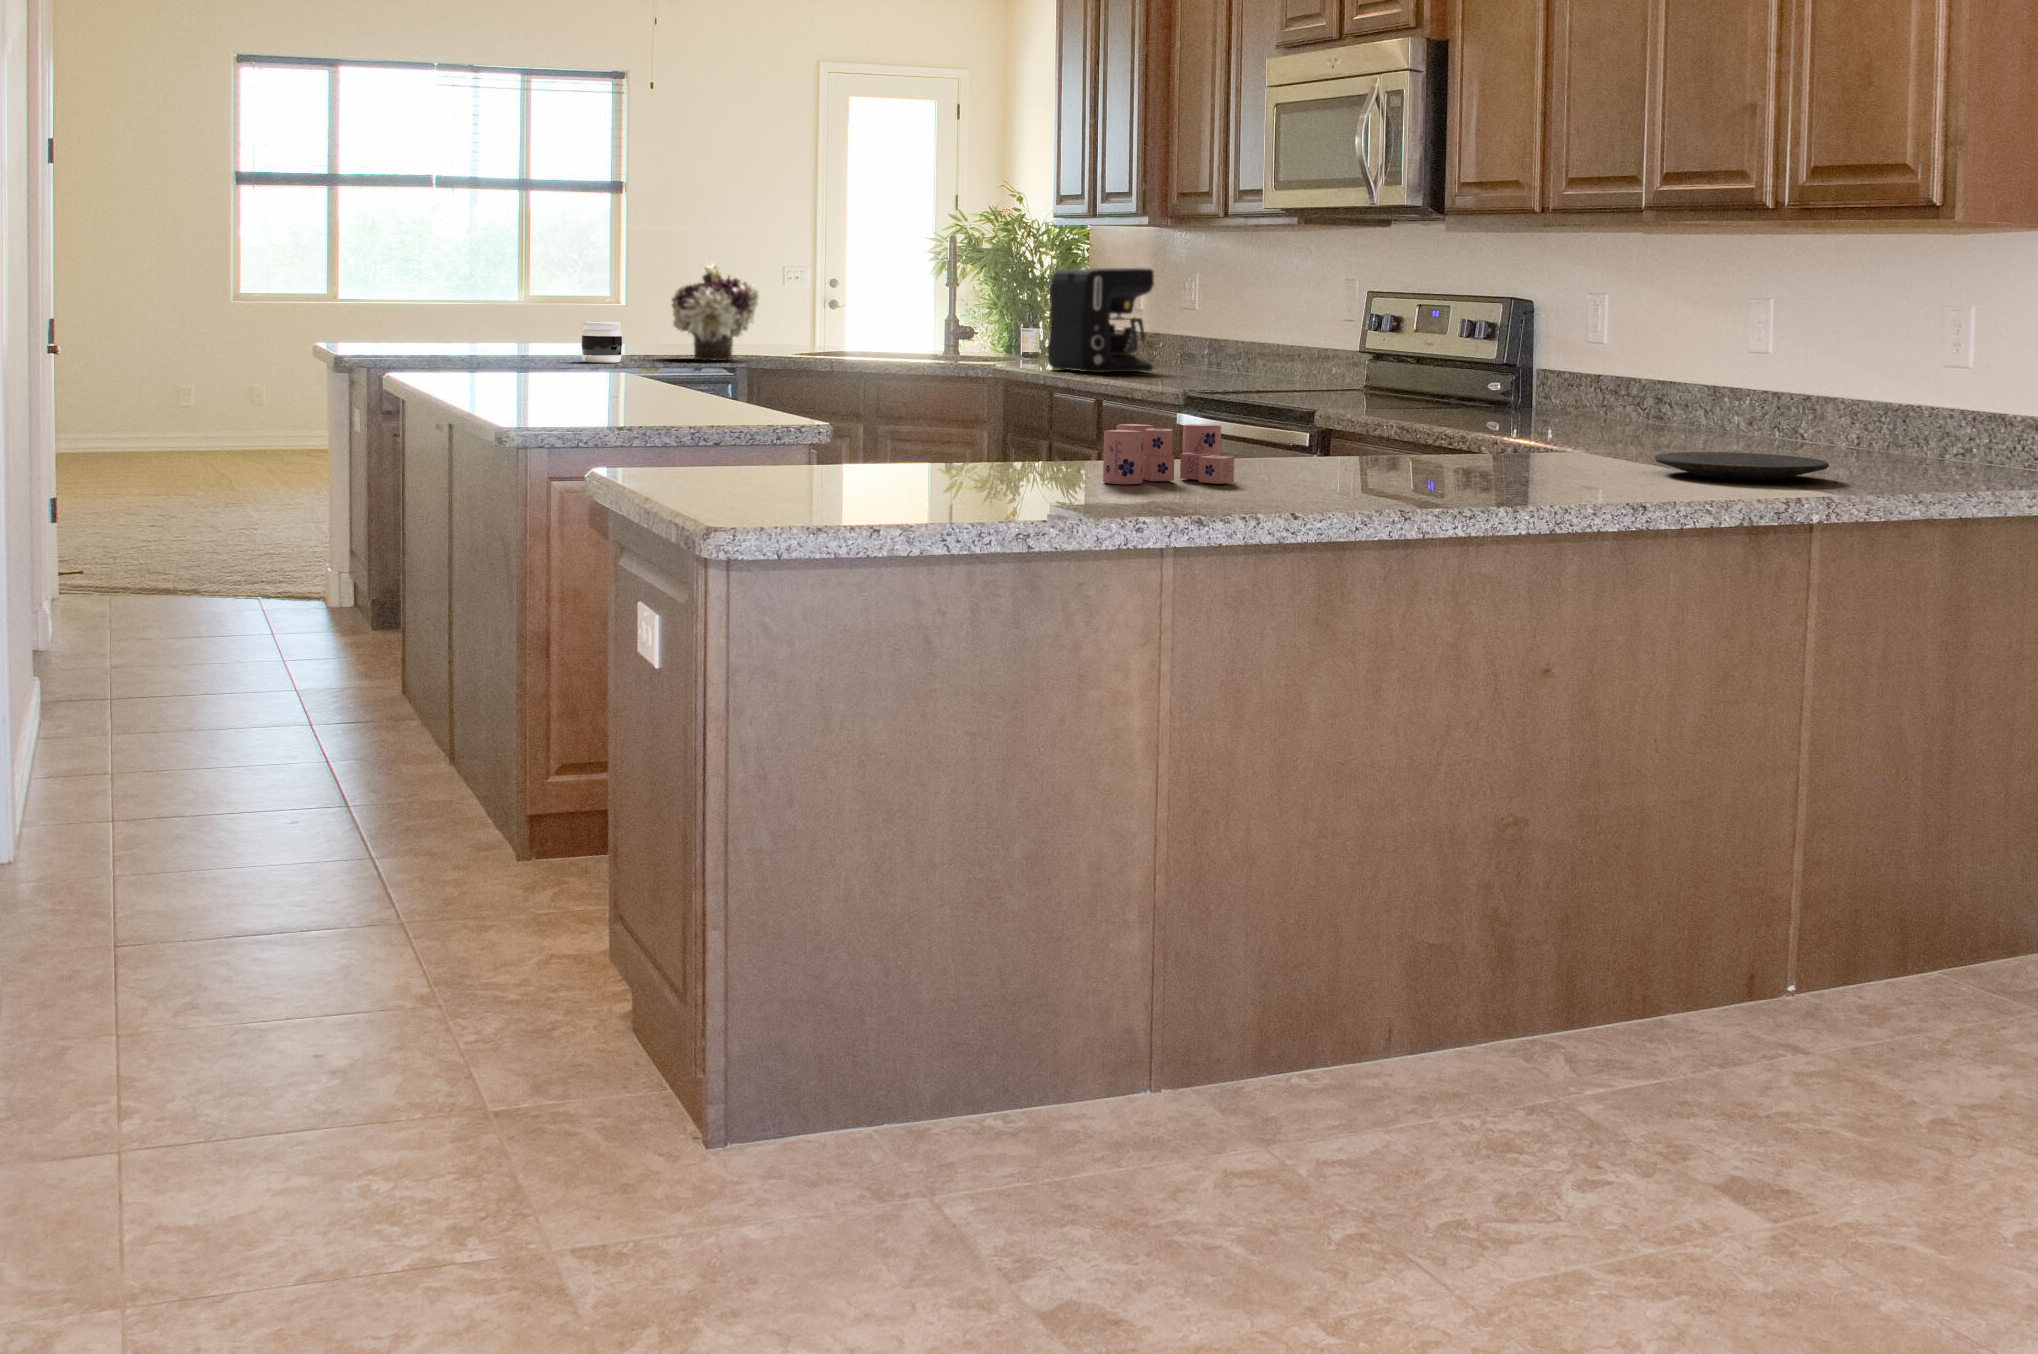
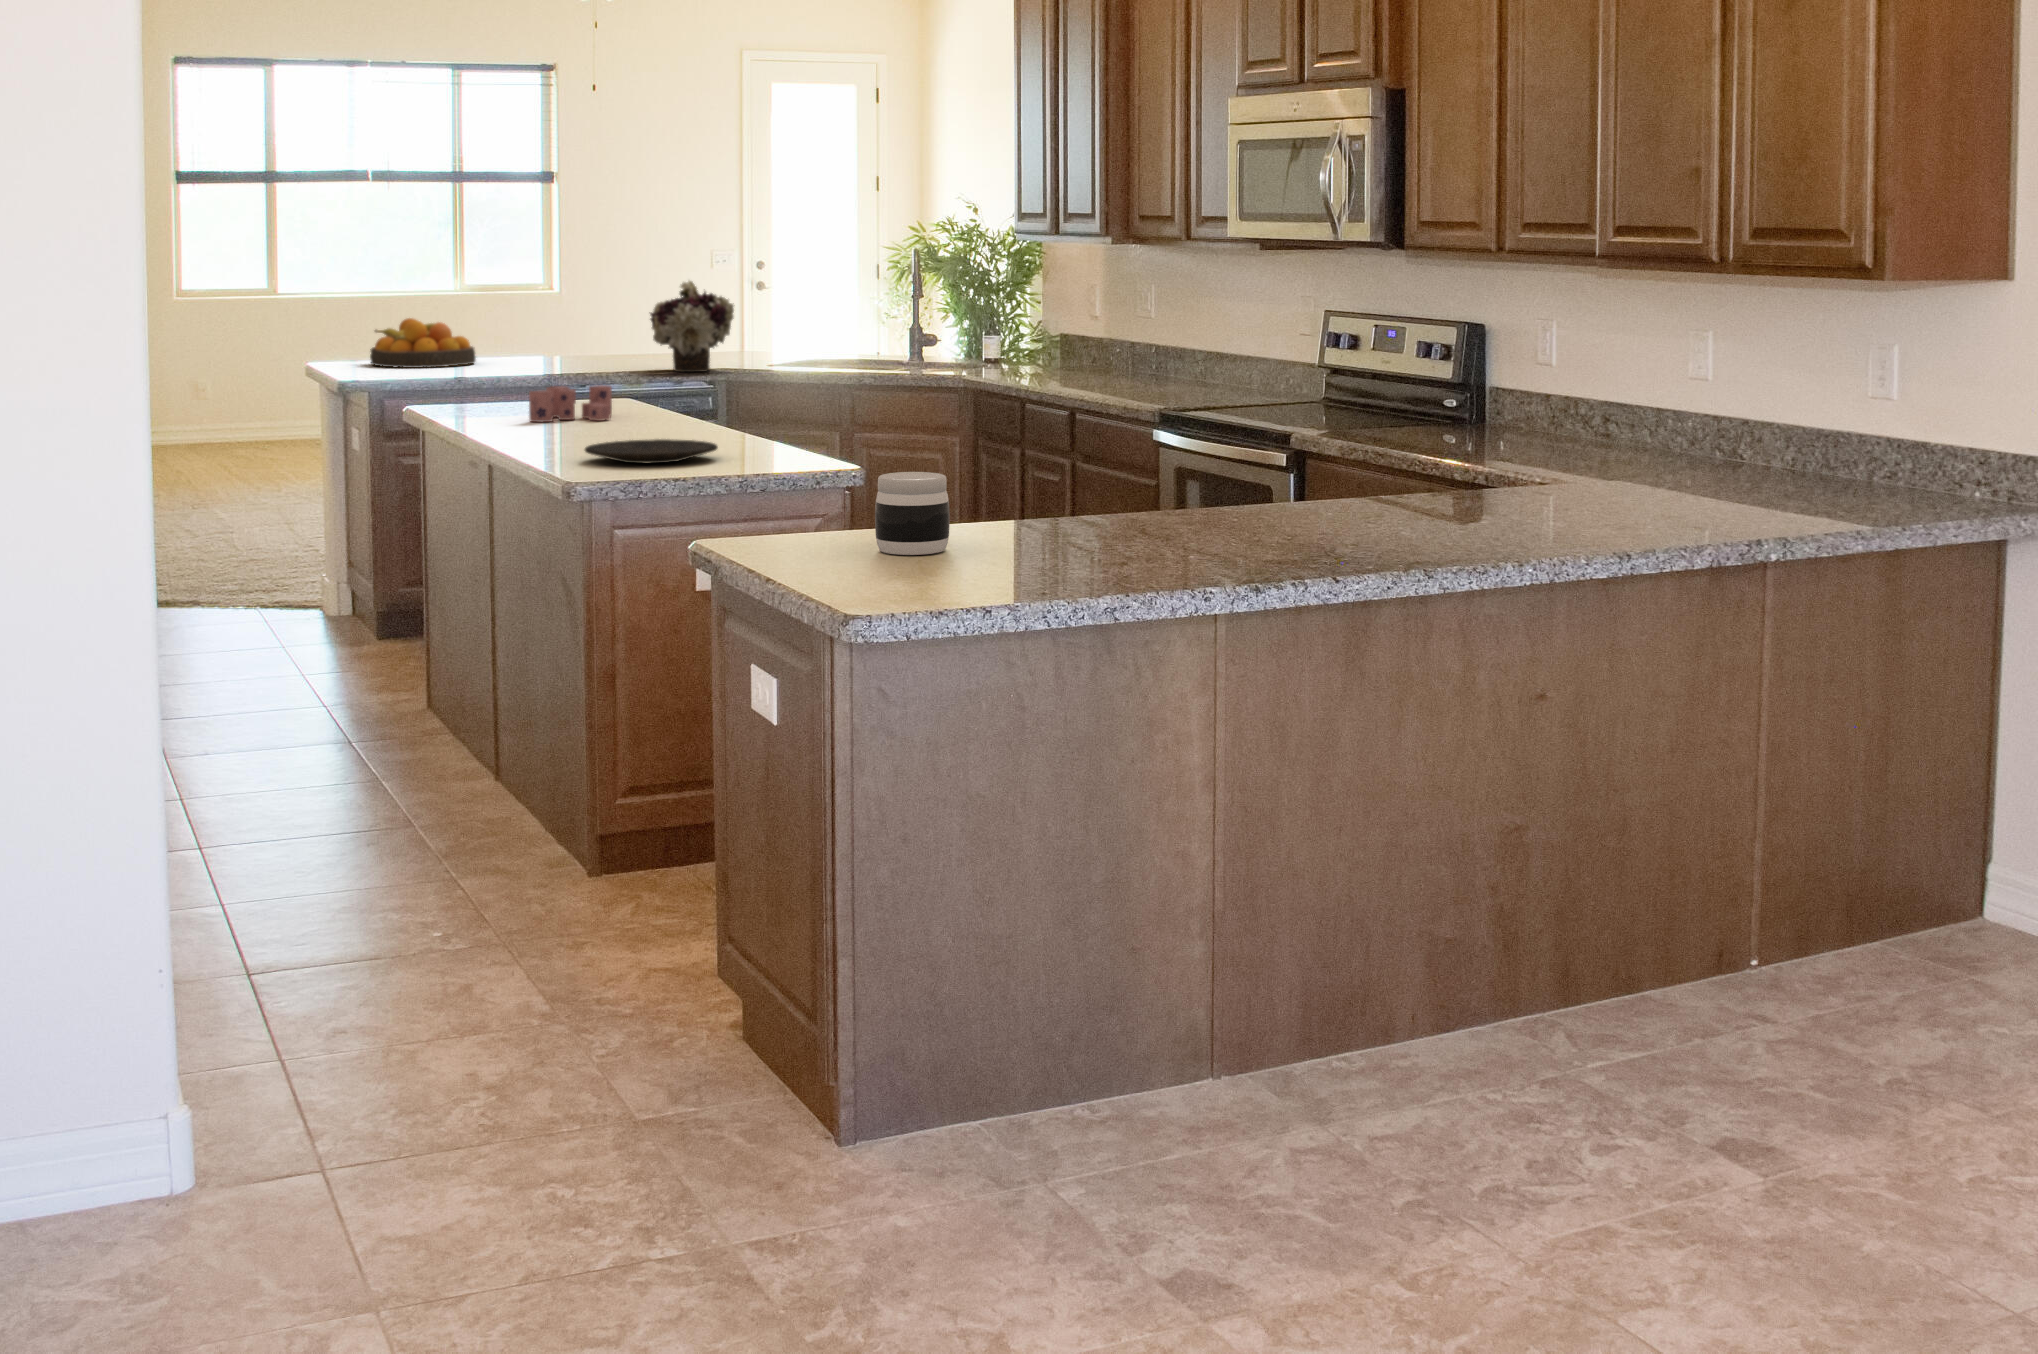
coffee maker: present [1048,268,1154,372] -> none [1016,281,1115,382]
fruit bowl: none [384,302,494,352] -> present [370,318,476,368]
jar: present [582,321,622,363] -> present [875,472,950,555]
candle: present [1103,424,1234,484] -> present [529,385,612,422]
plate: present [1655,452,1829,480] -> present [585,439,718,463]

